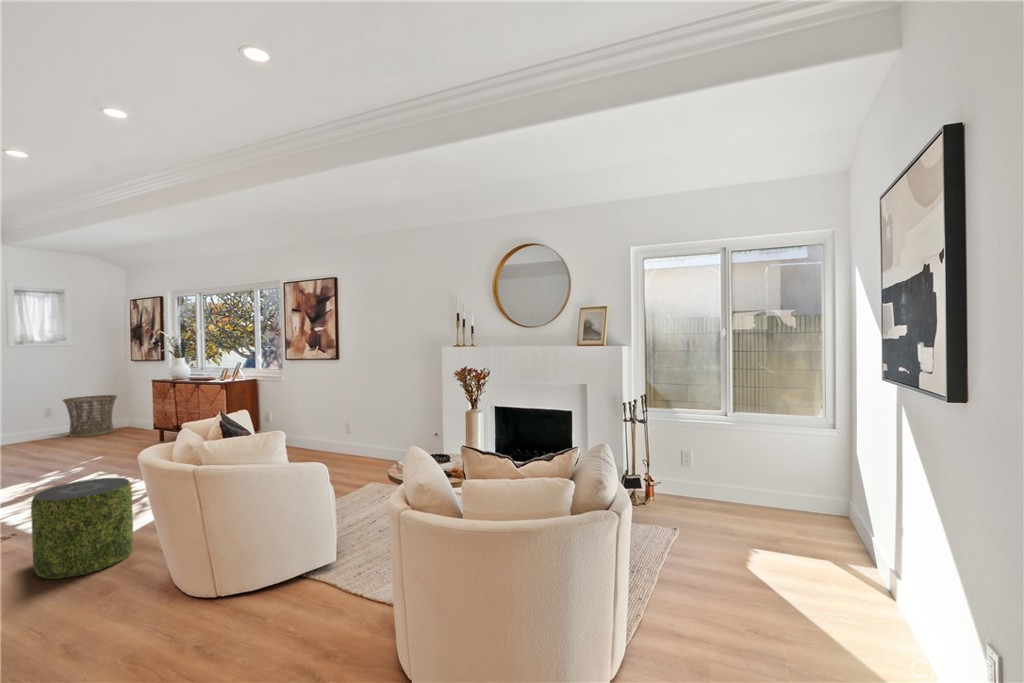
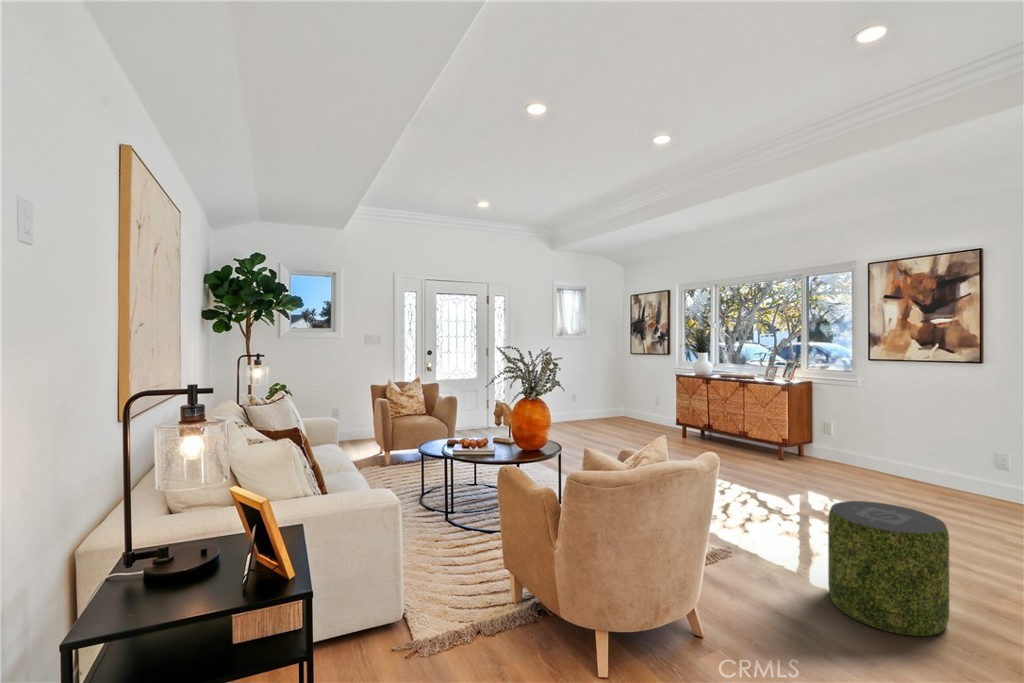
basket: present [63,395,117,437] -> none [586,386,627,424]

